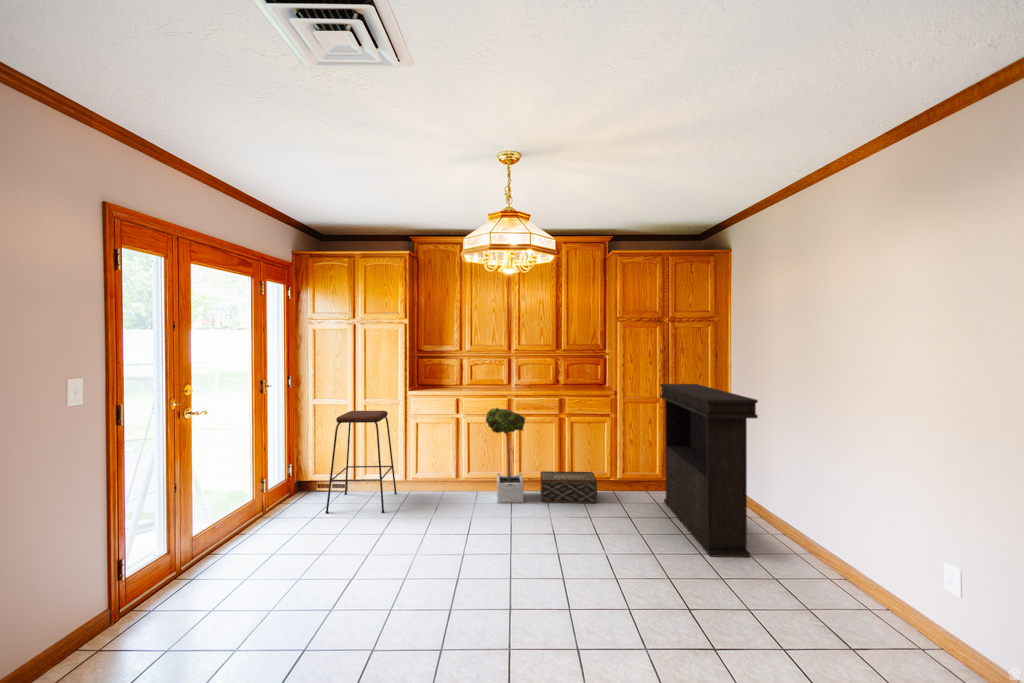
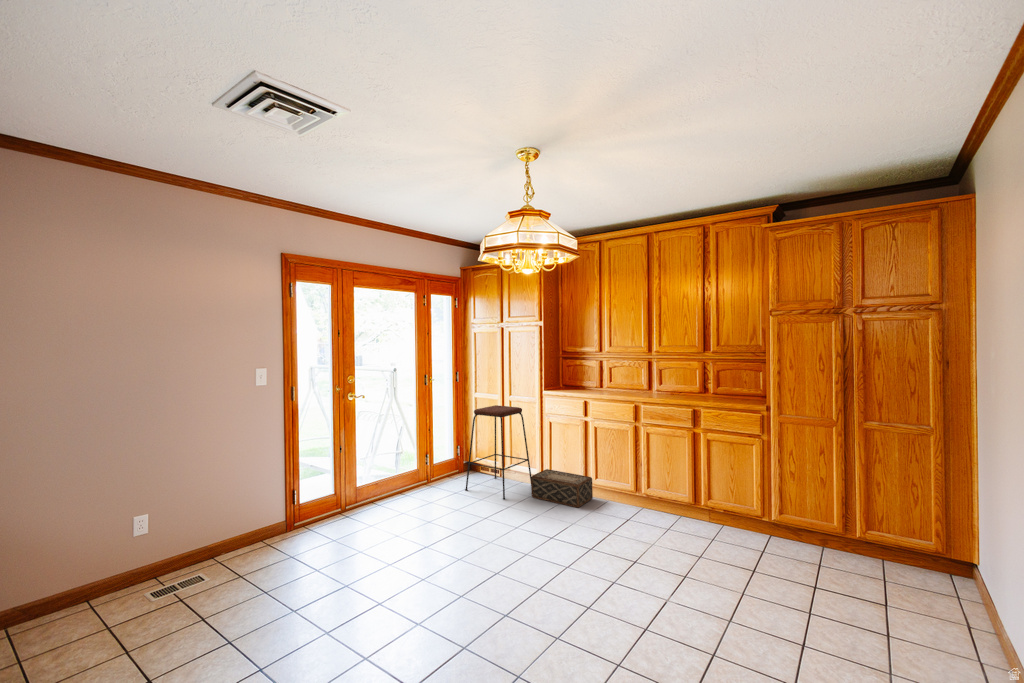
console table: present [660,384,758,557] -> none [790,401,881,676]
potted tree: present [486,408,525,503] -> none [600,413,646,521]
woven basket: present [541,471,597,503] -> present [531,469,593,507]

